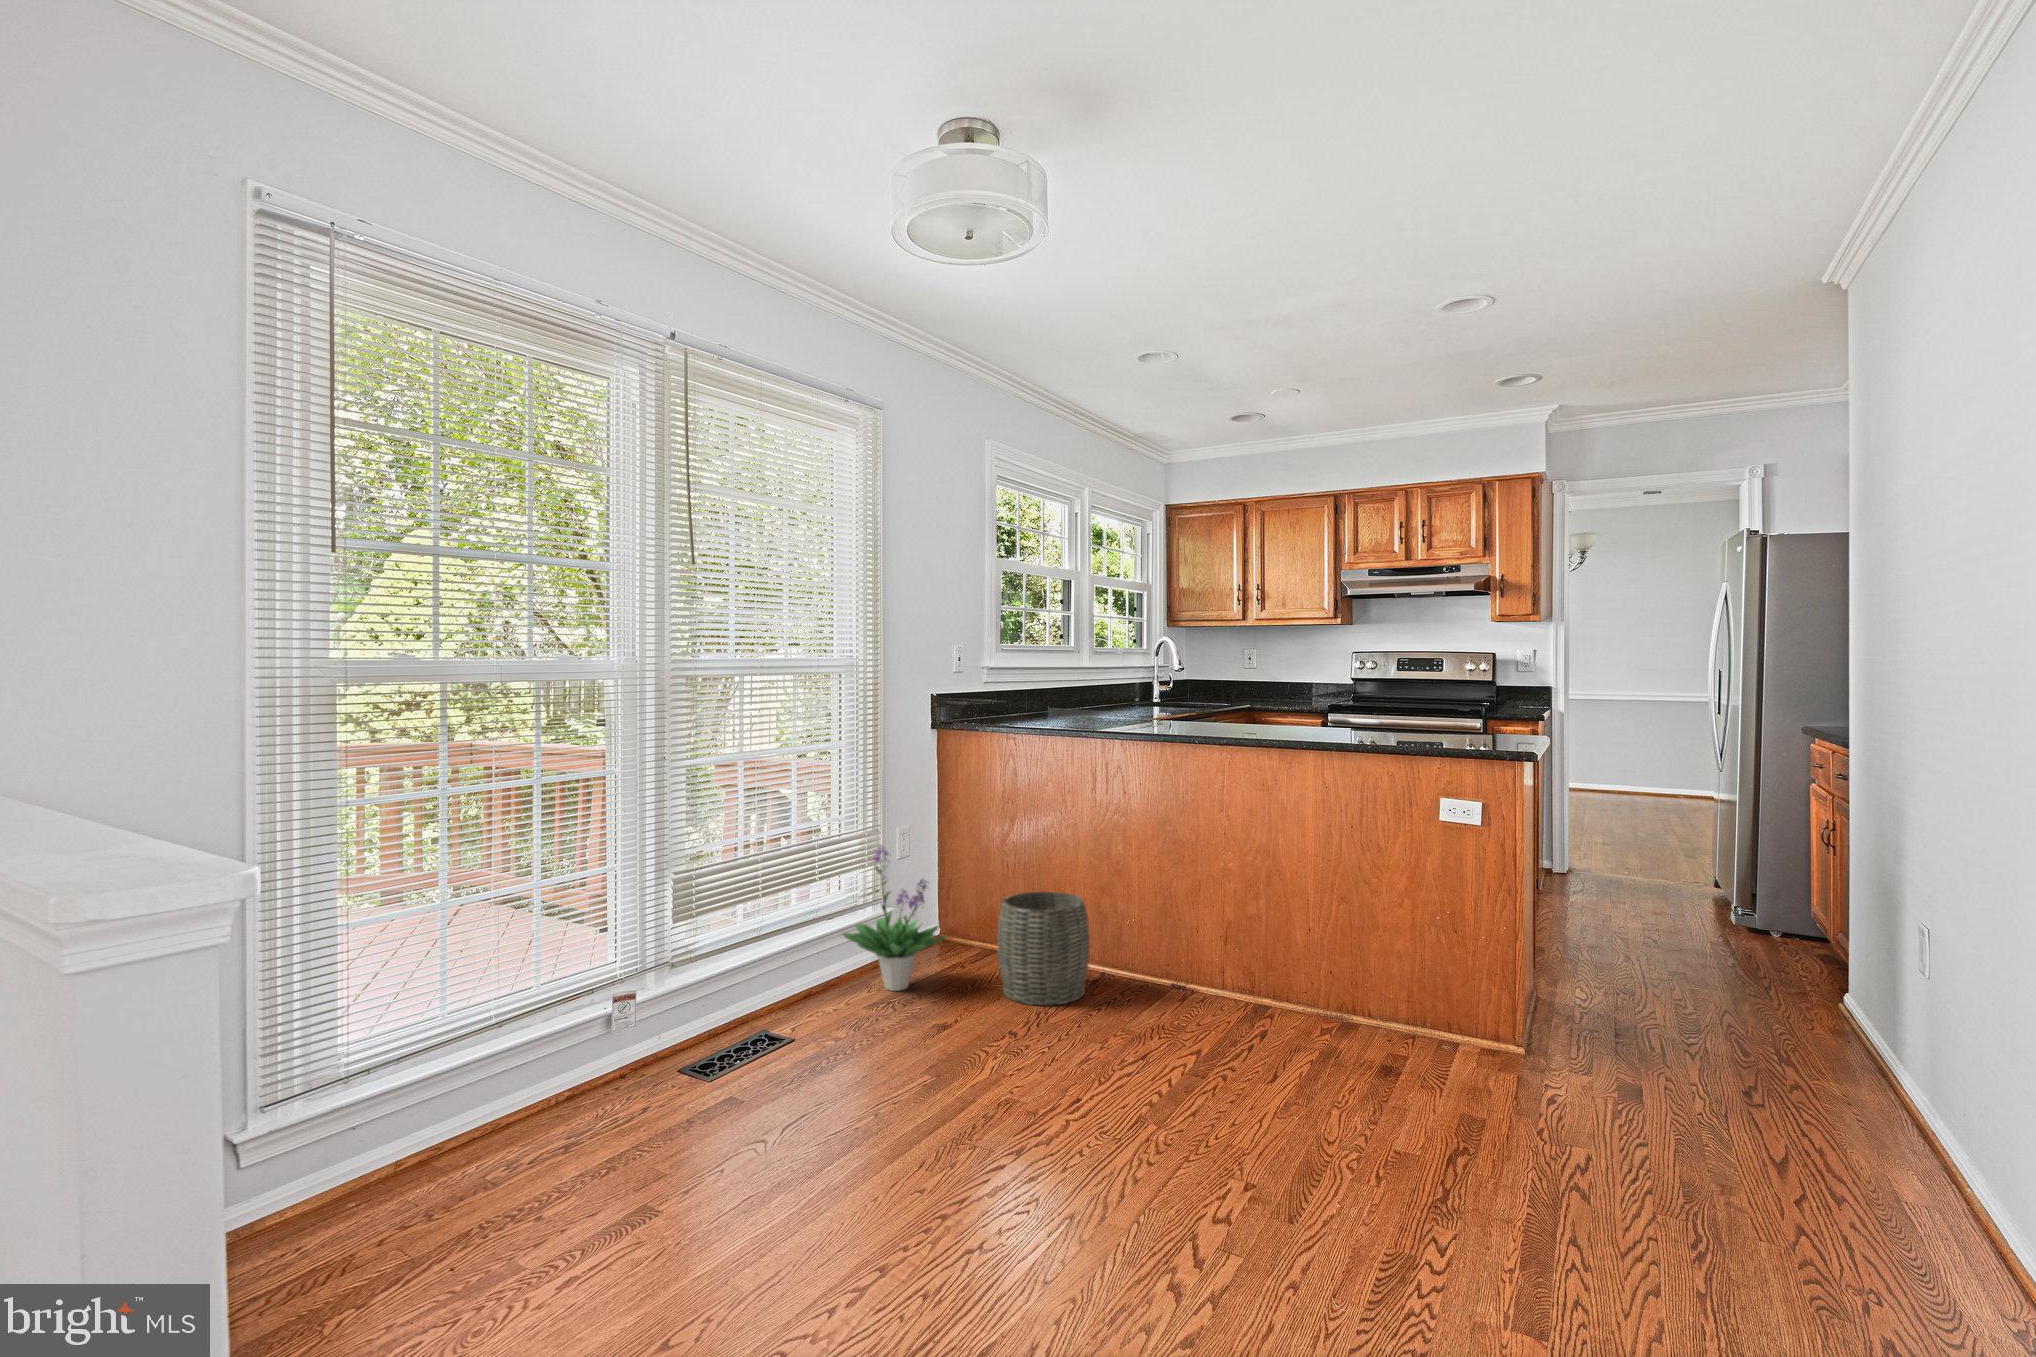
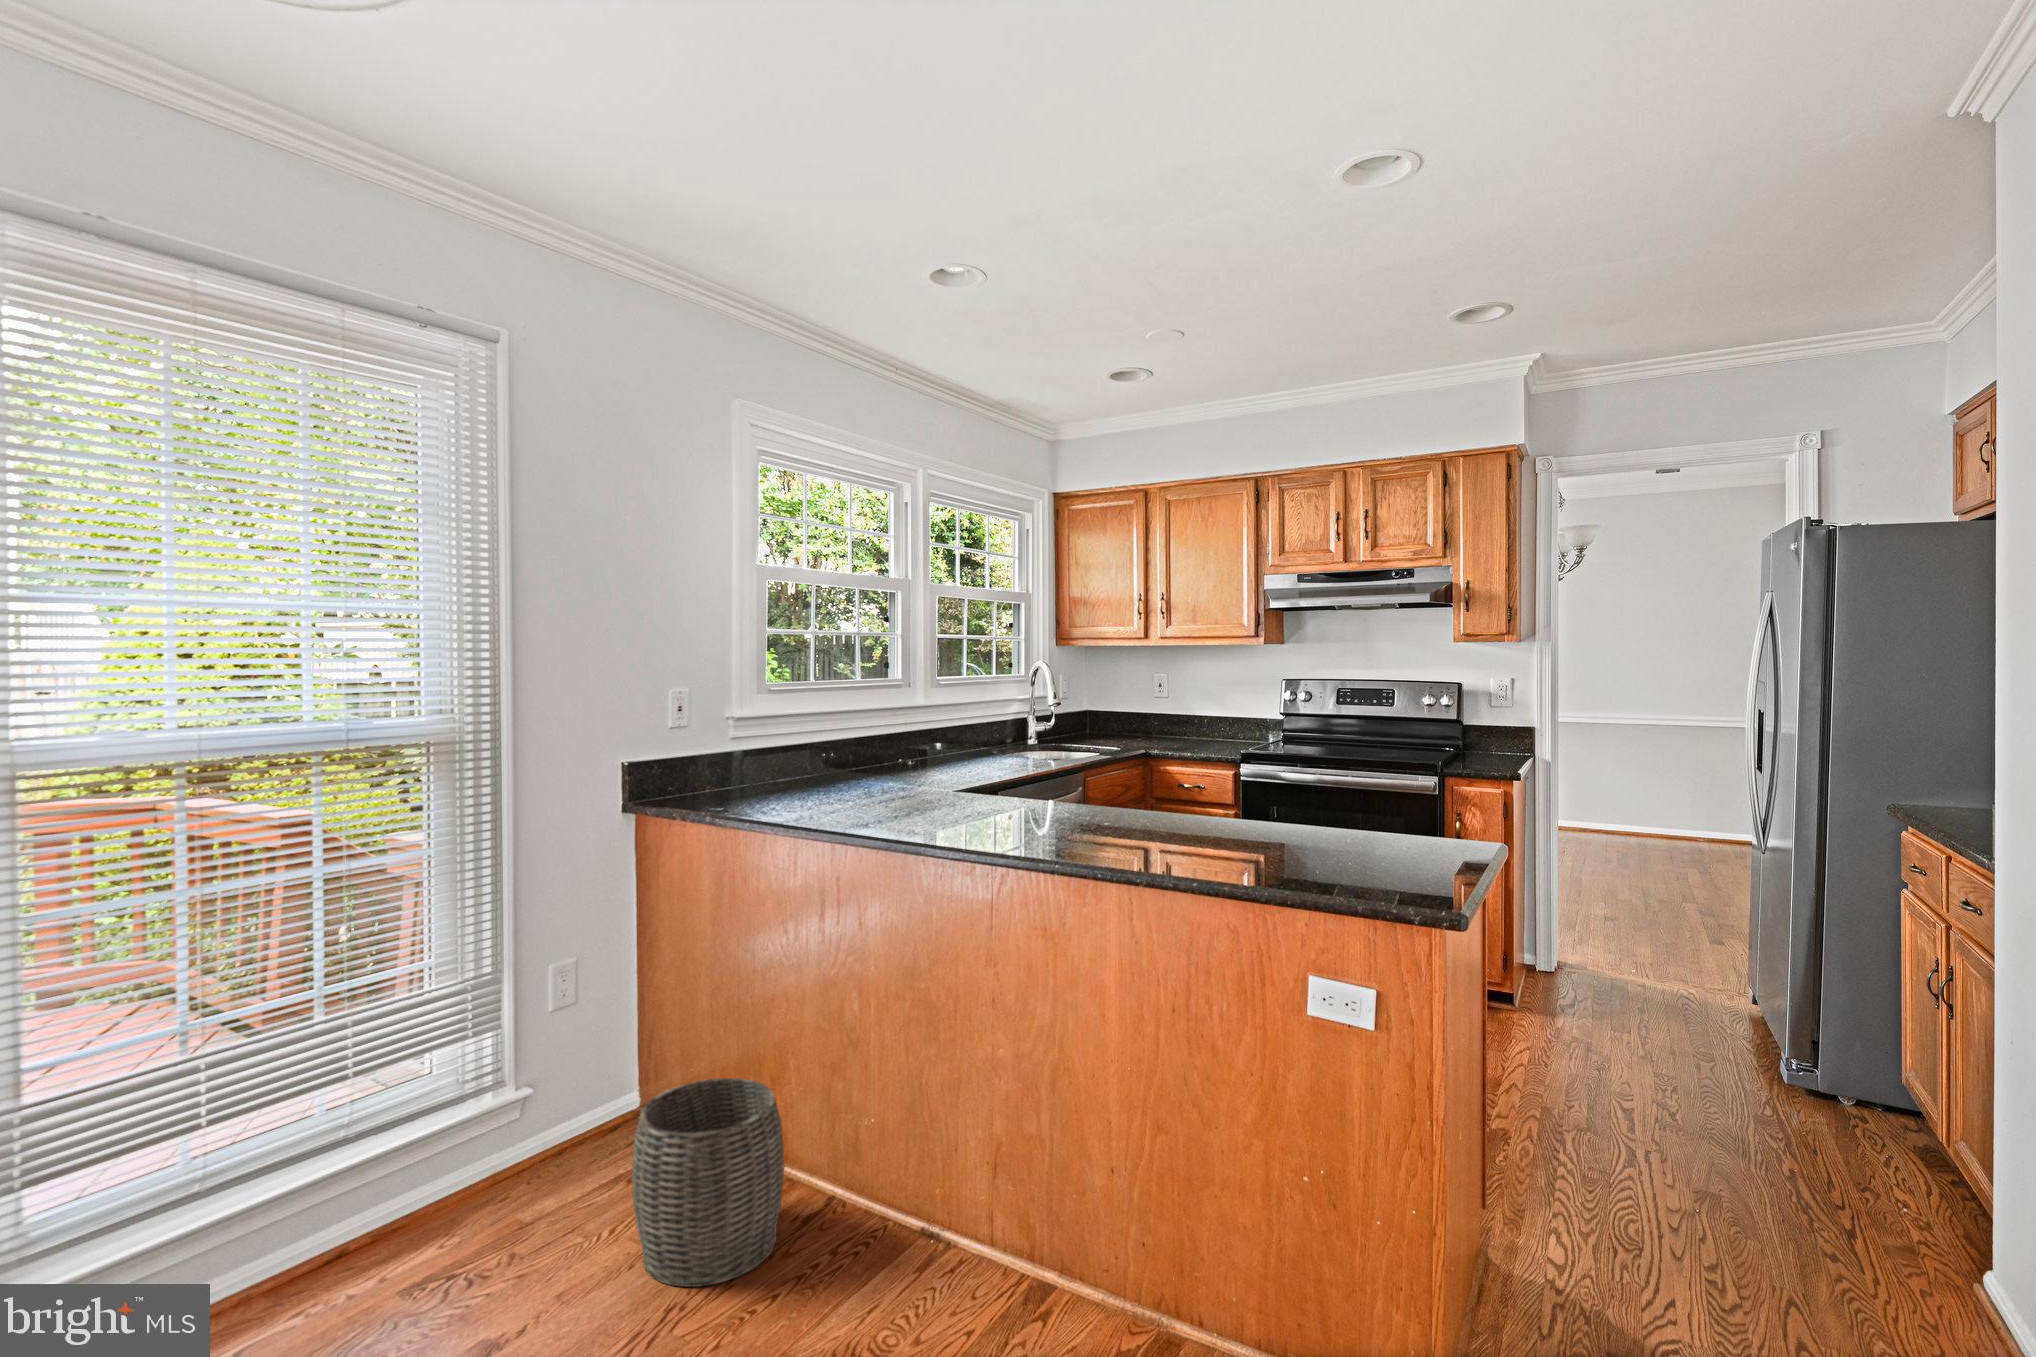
potted plant: present [843,844,947,991] -> none [392,1010,575,1245]

